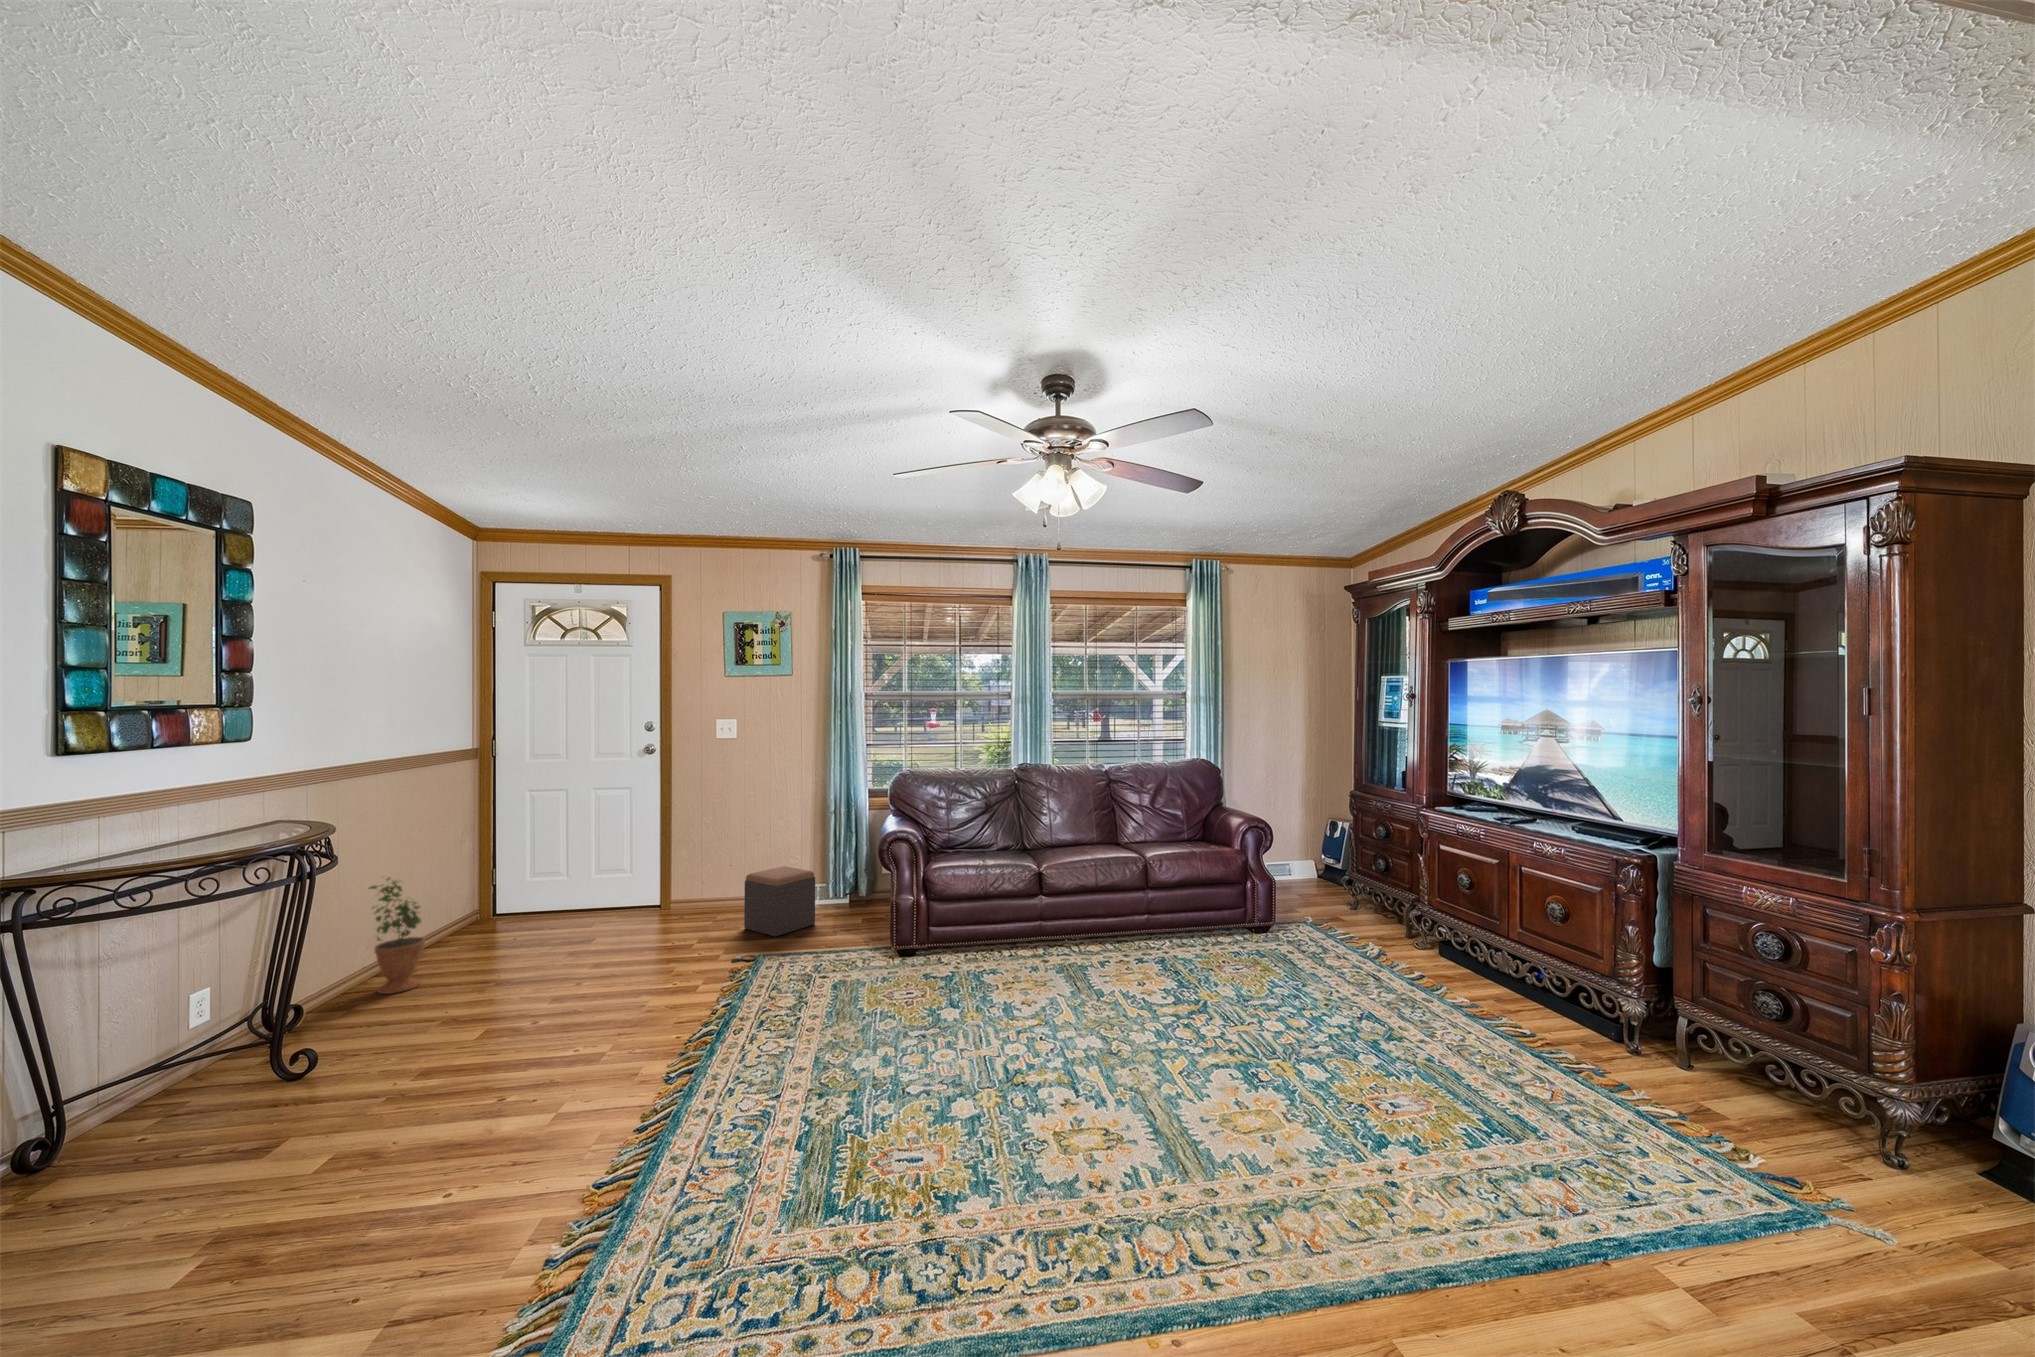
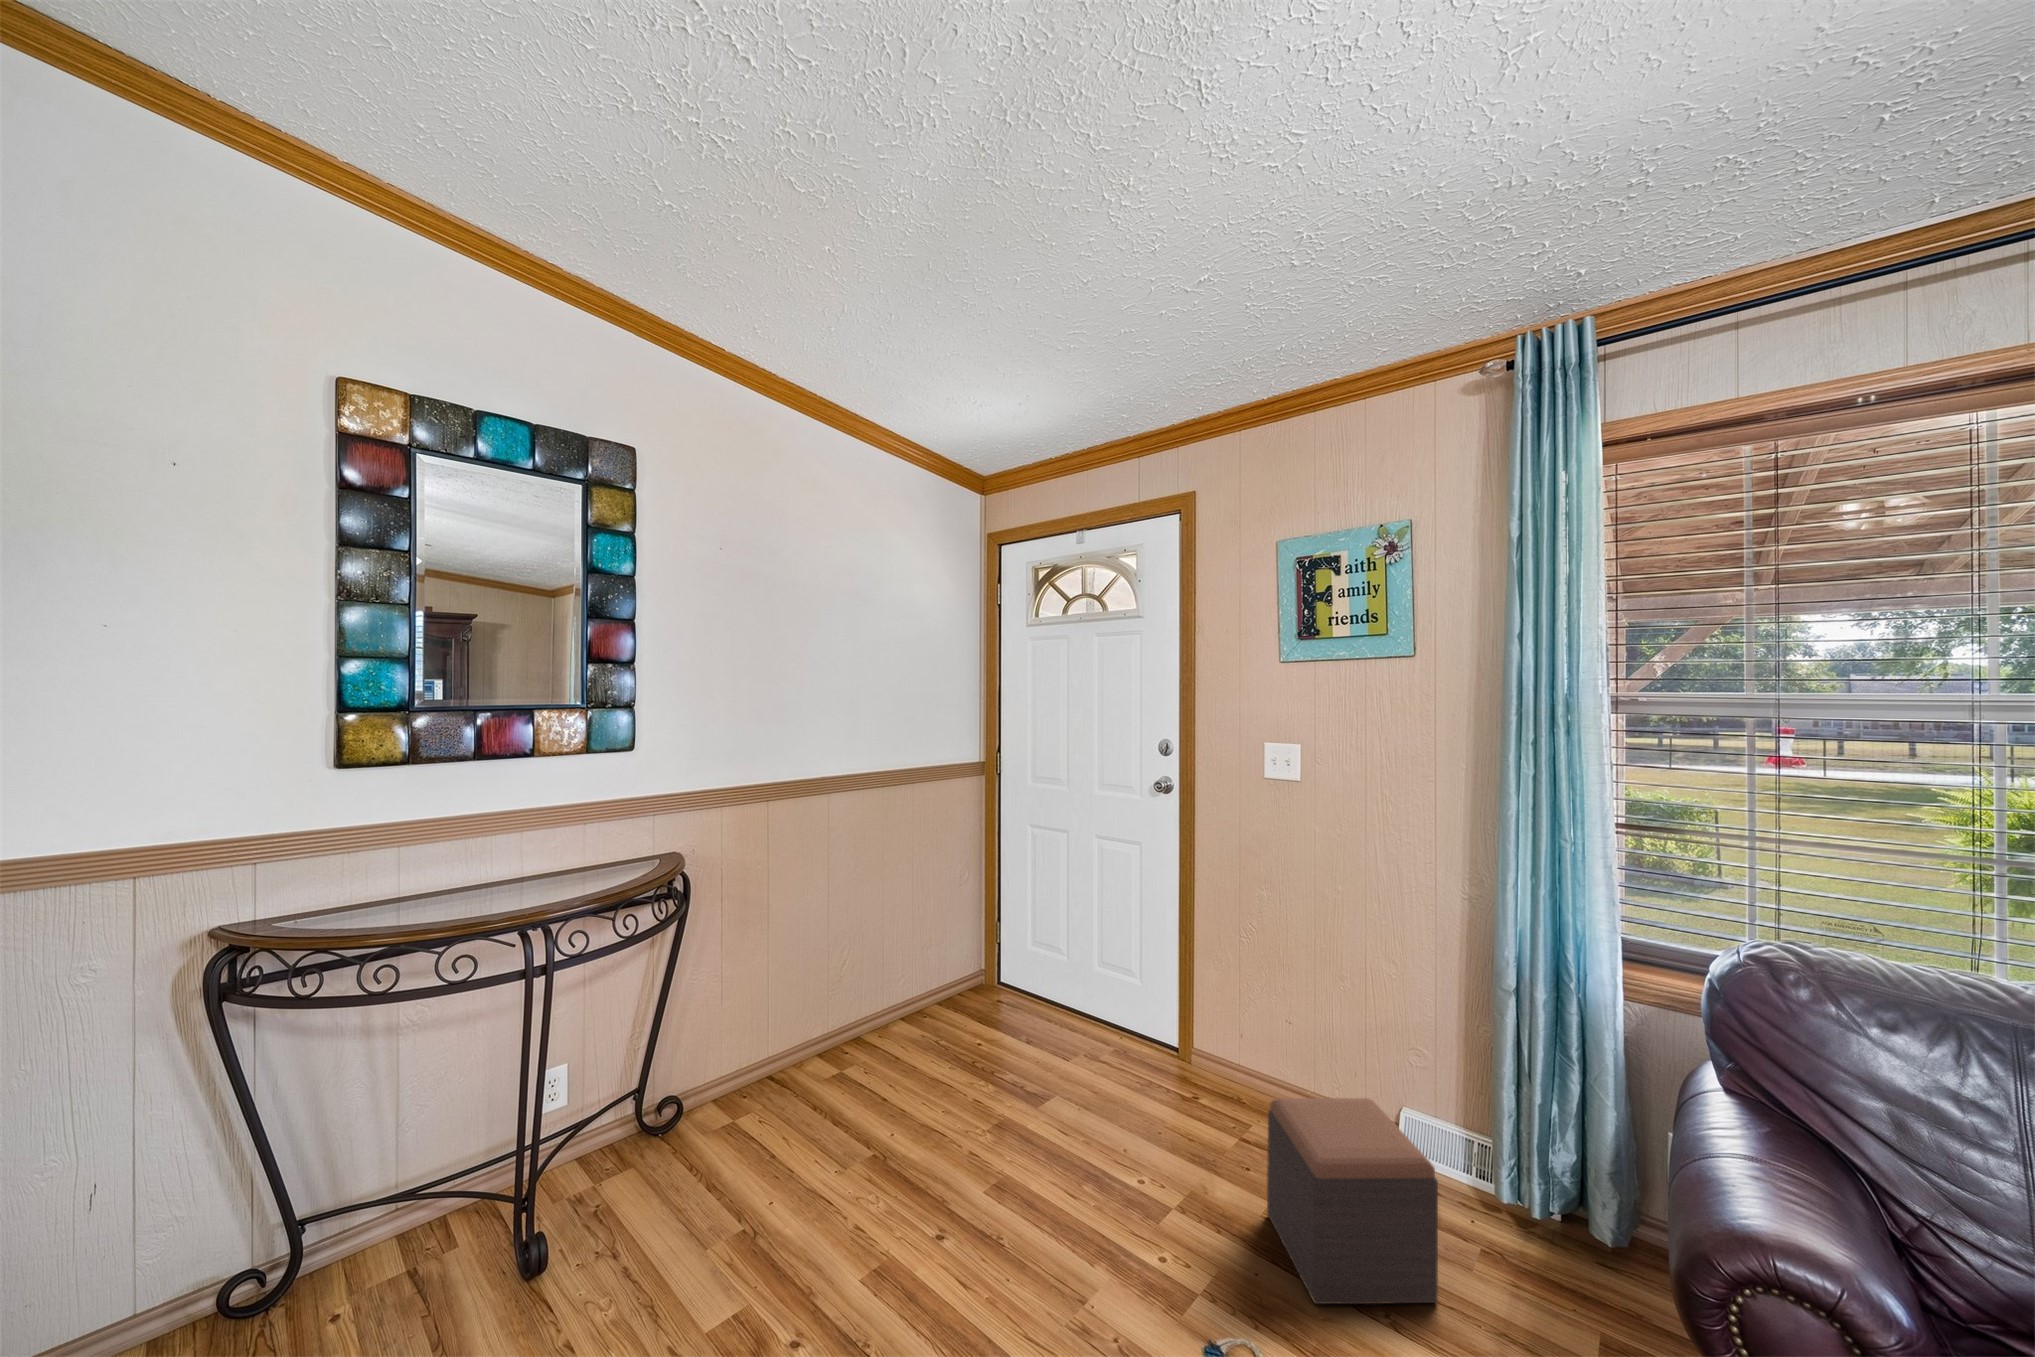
potted plant: present [368,878,425,994] -> none [750,937,816,1108]

